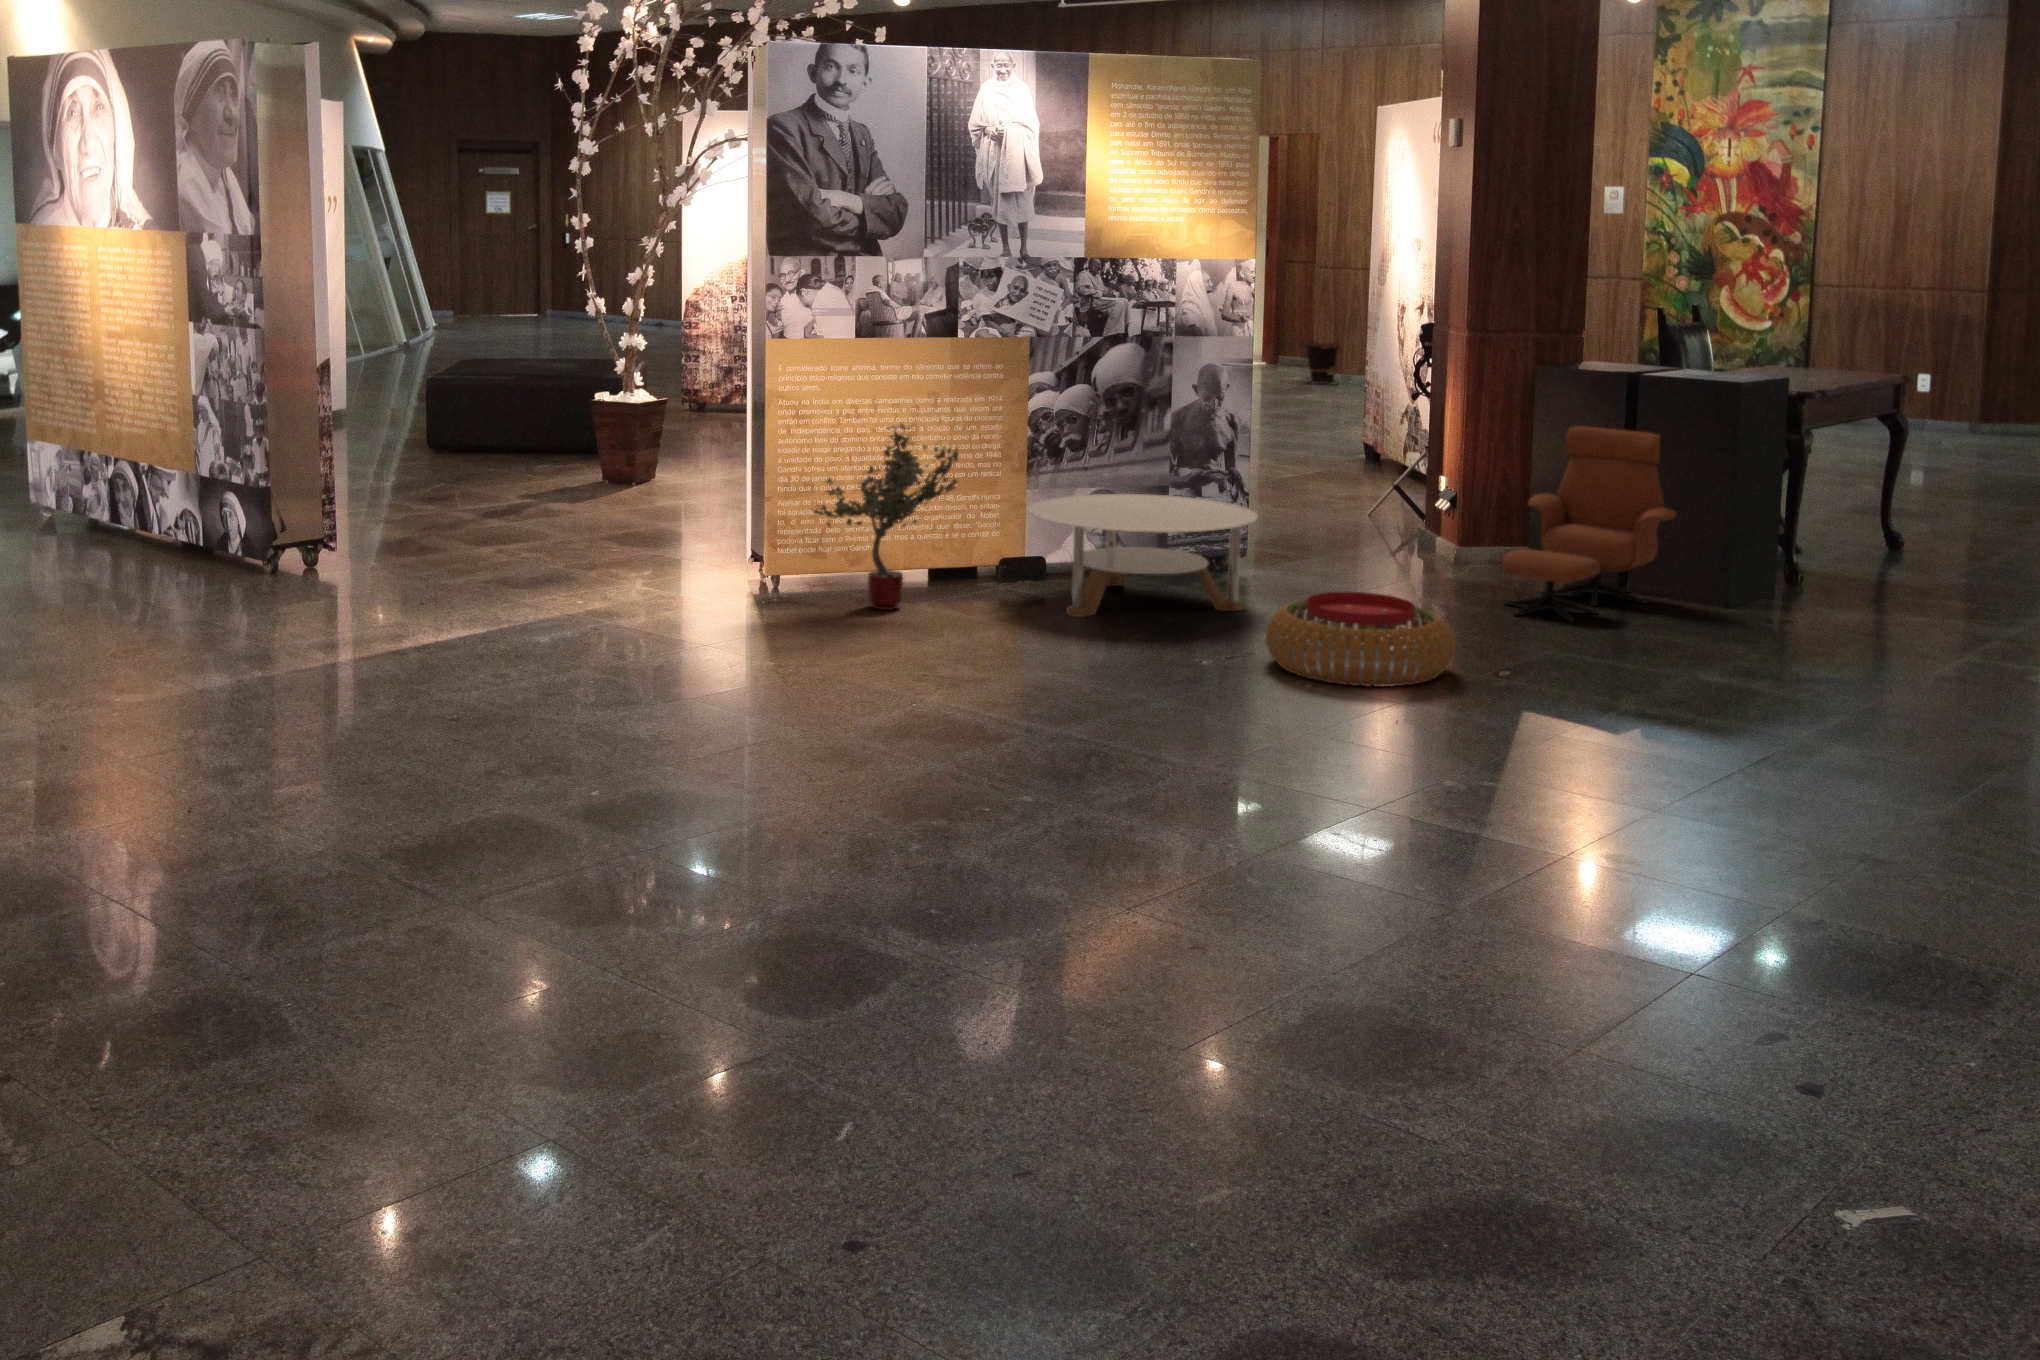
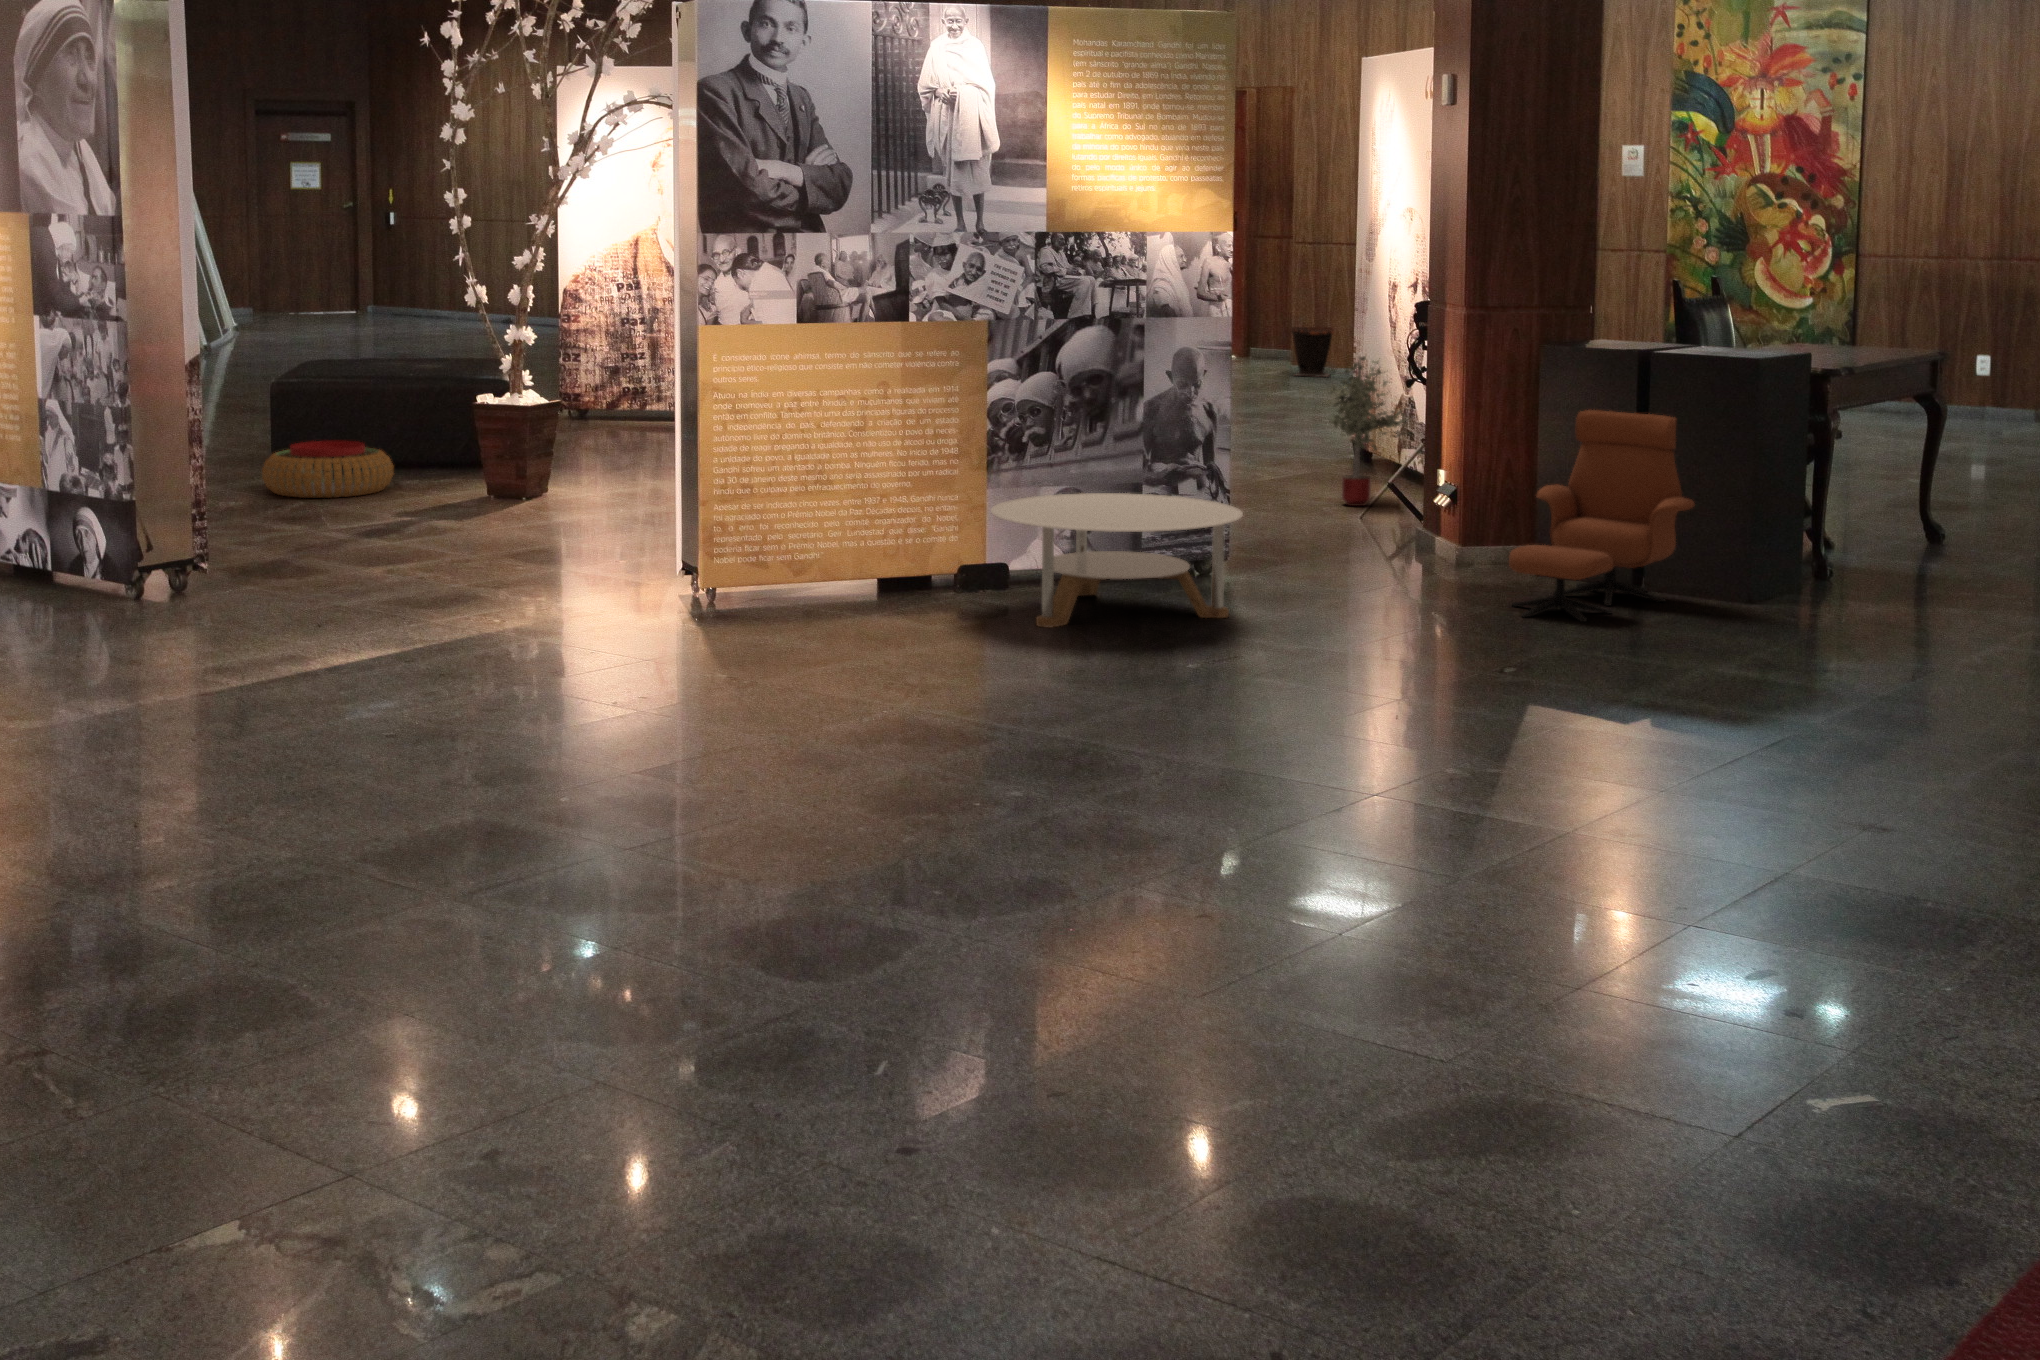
potted tree: present [814,424,959,610] -> present [1331,356,1408,506]
pouf: present [1265,592,1455,687] -> present [262,441,394,498]

